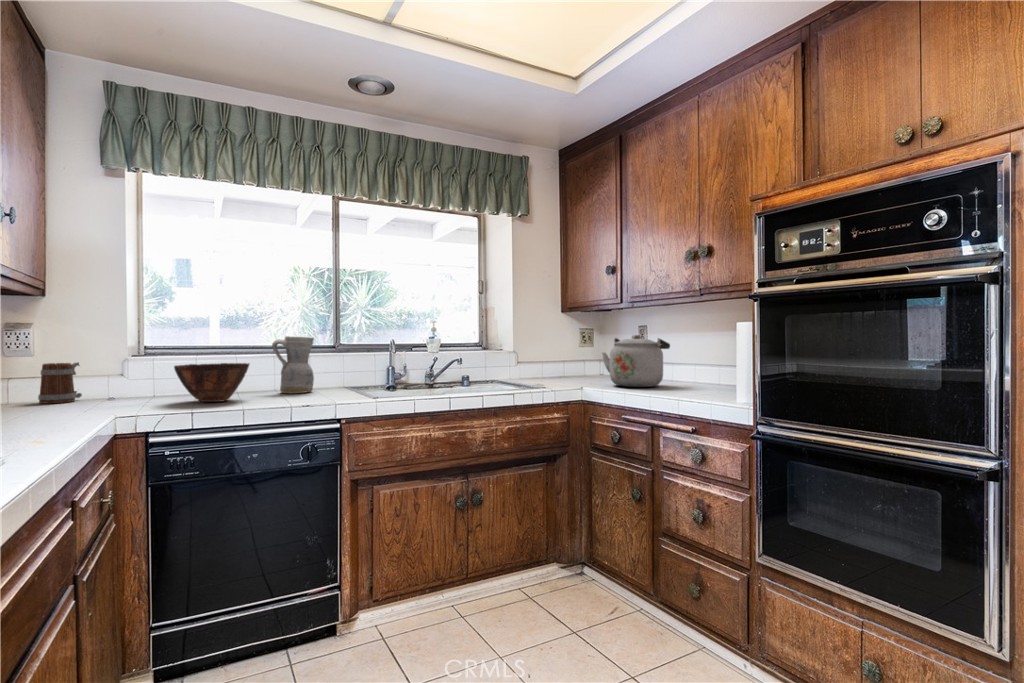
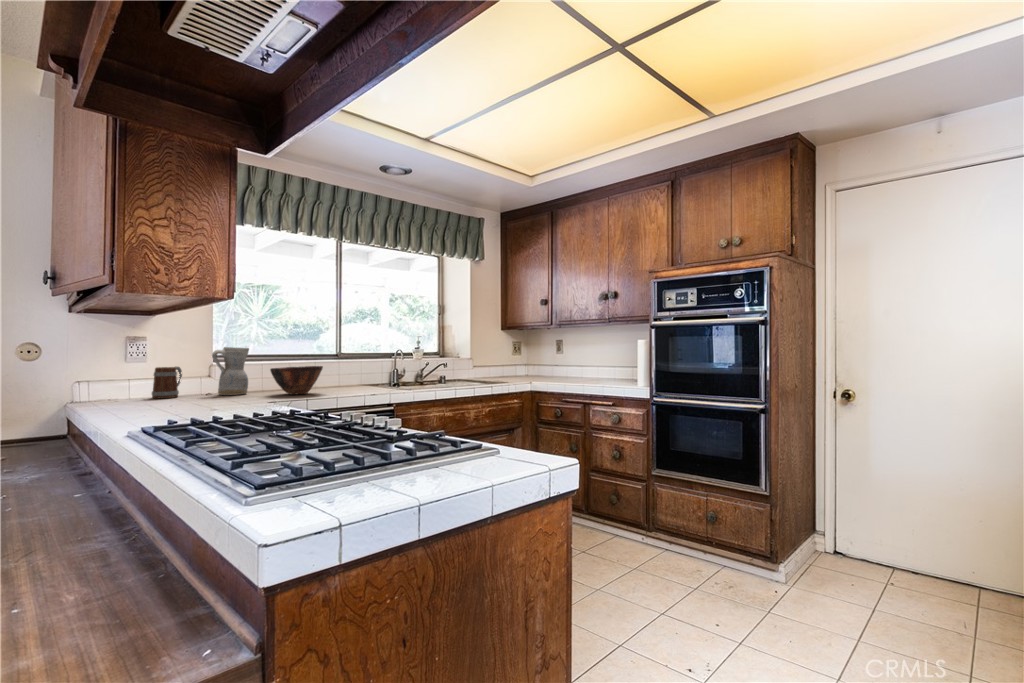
kettle: present [602,335,670,387] -> none [541,346,585,381]
ceramic pitcher: present [272,336,314,393] -> present [212,347,249,395]

